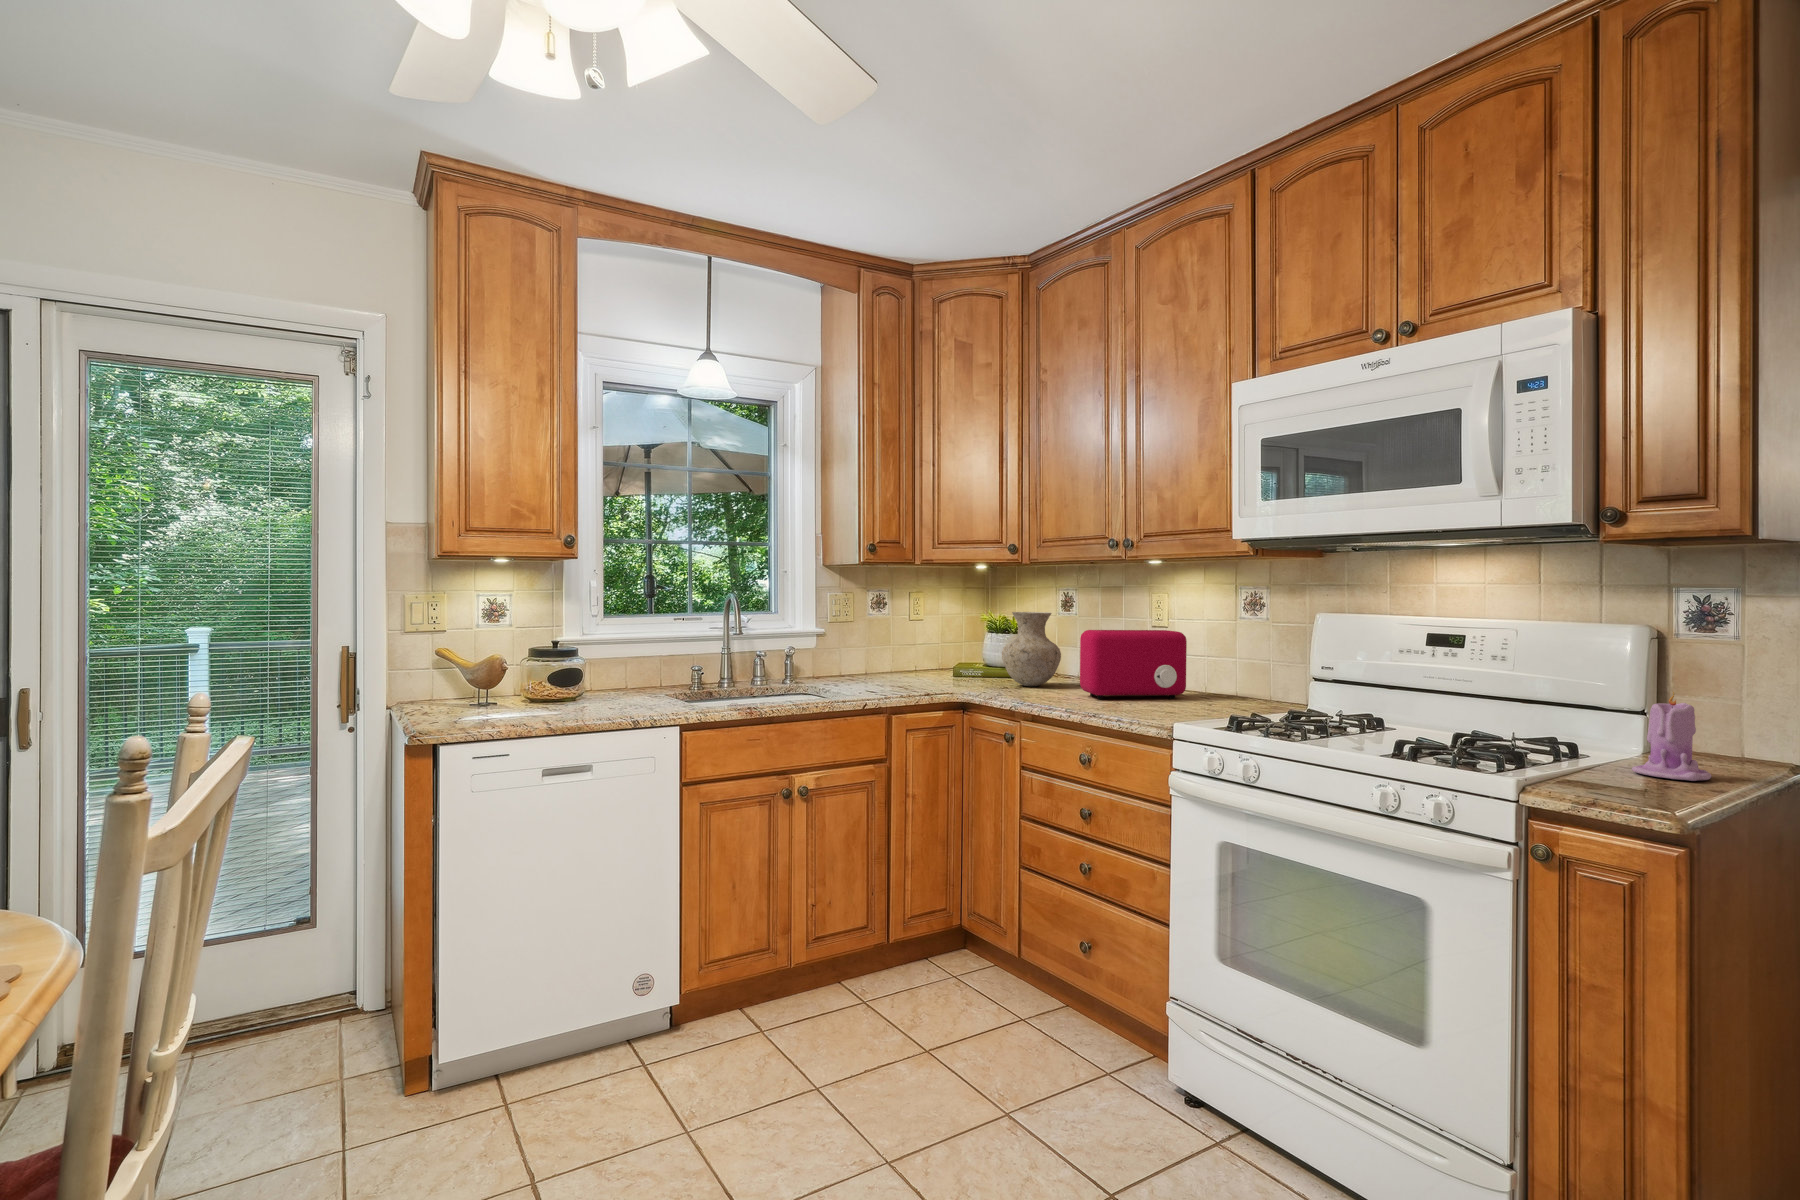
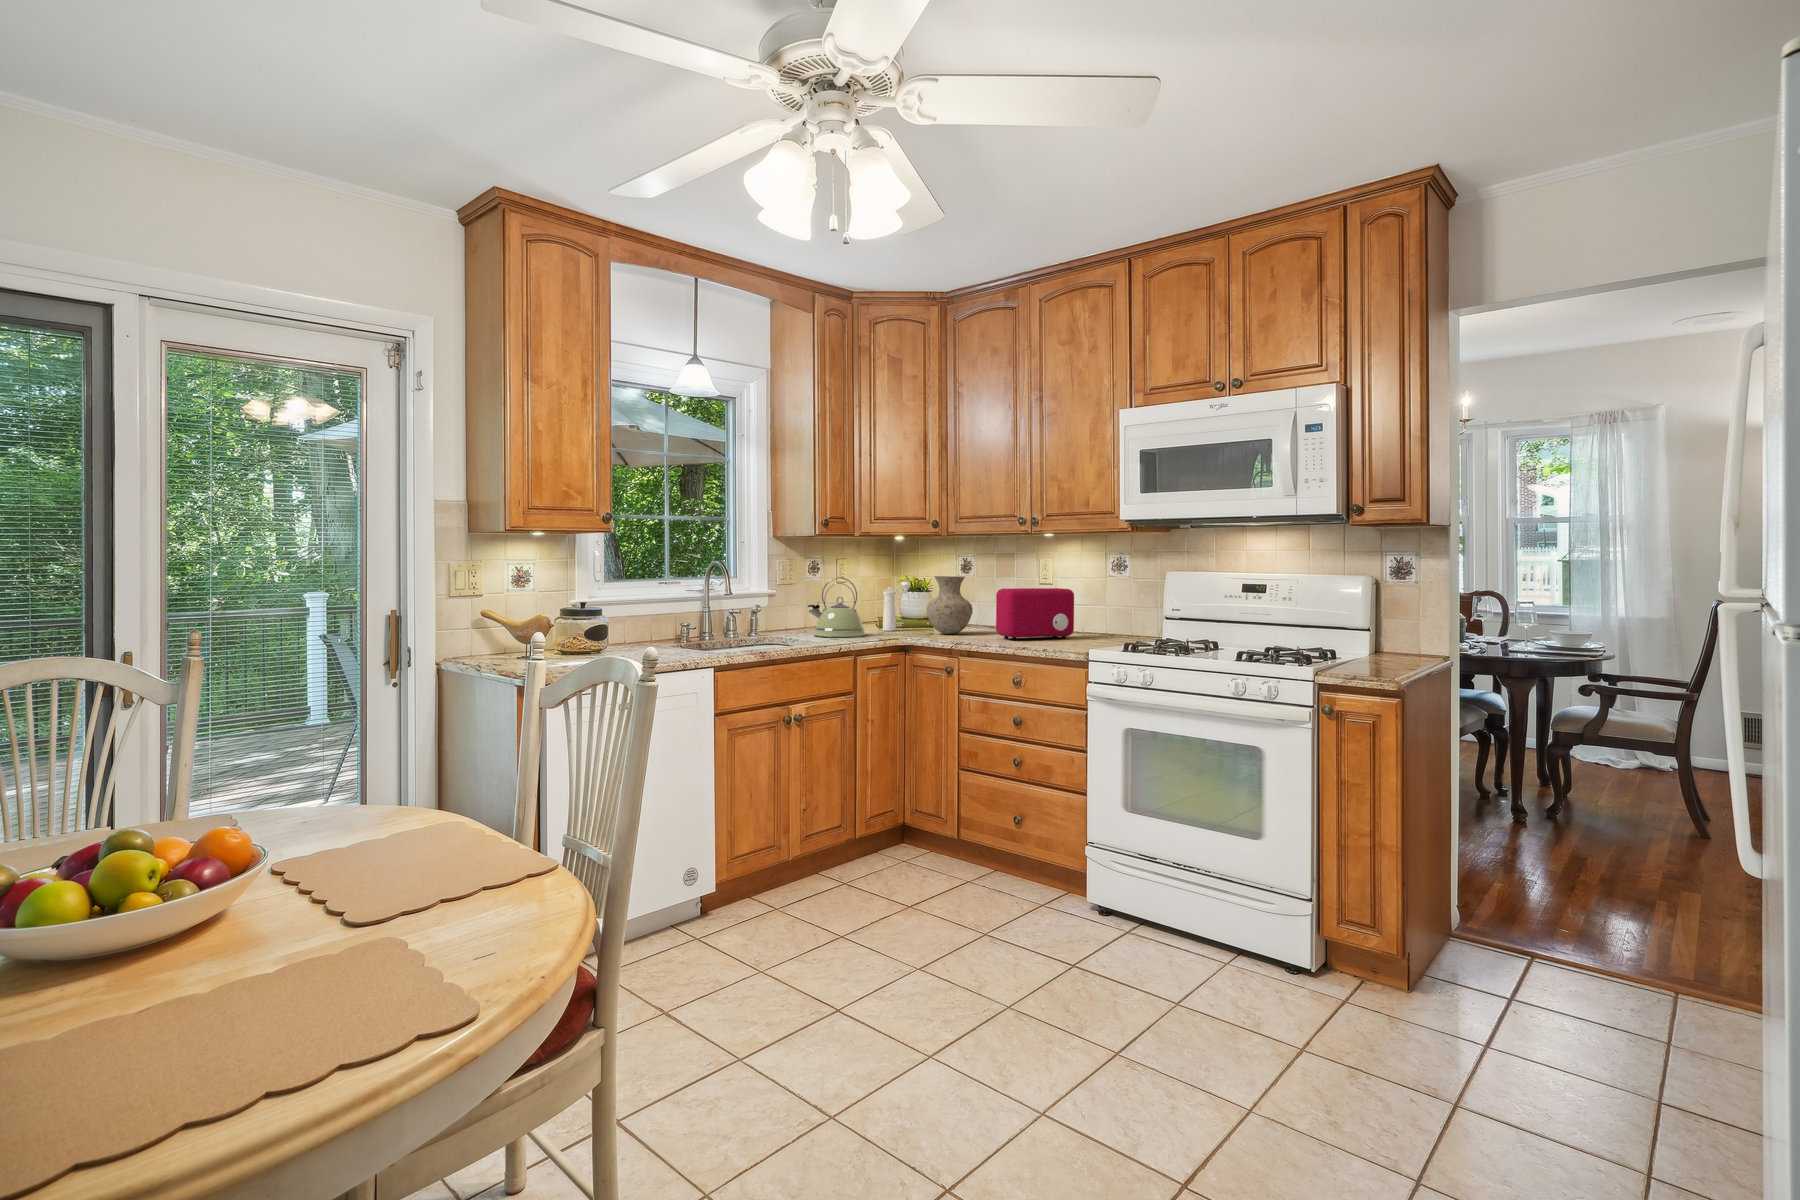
kettle: none [855,612,924,687] -> present [808,577,865,637]
pepper mill: none [958,618,996,679] -> present [883,582,911,631]
candle: present [1632,692,1711,781] -> none [1369,616,1409,666]

